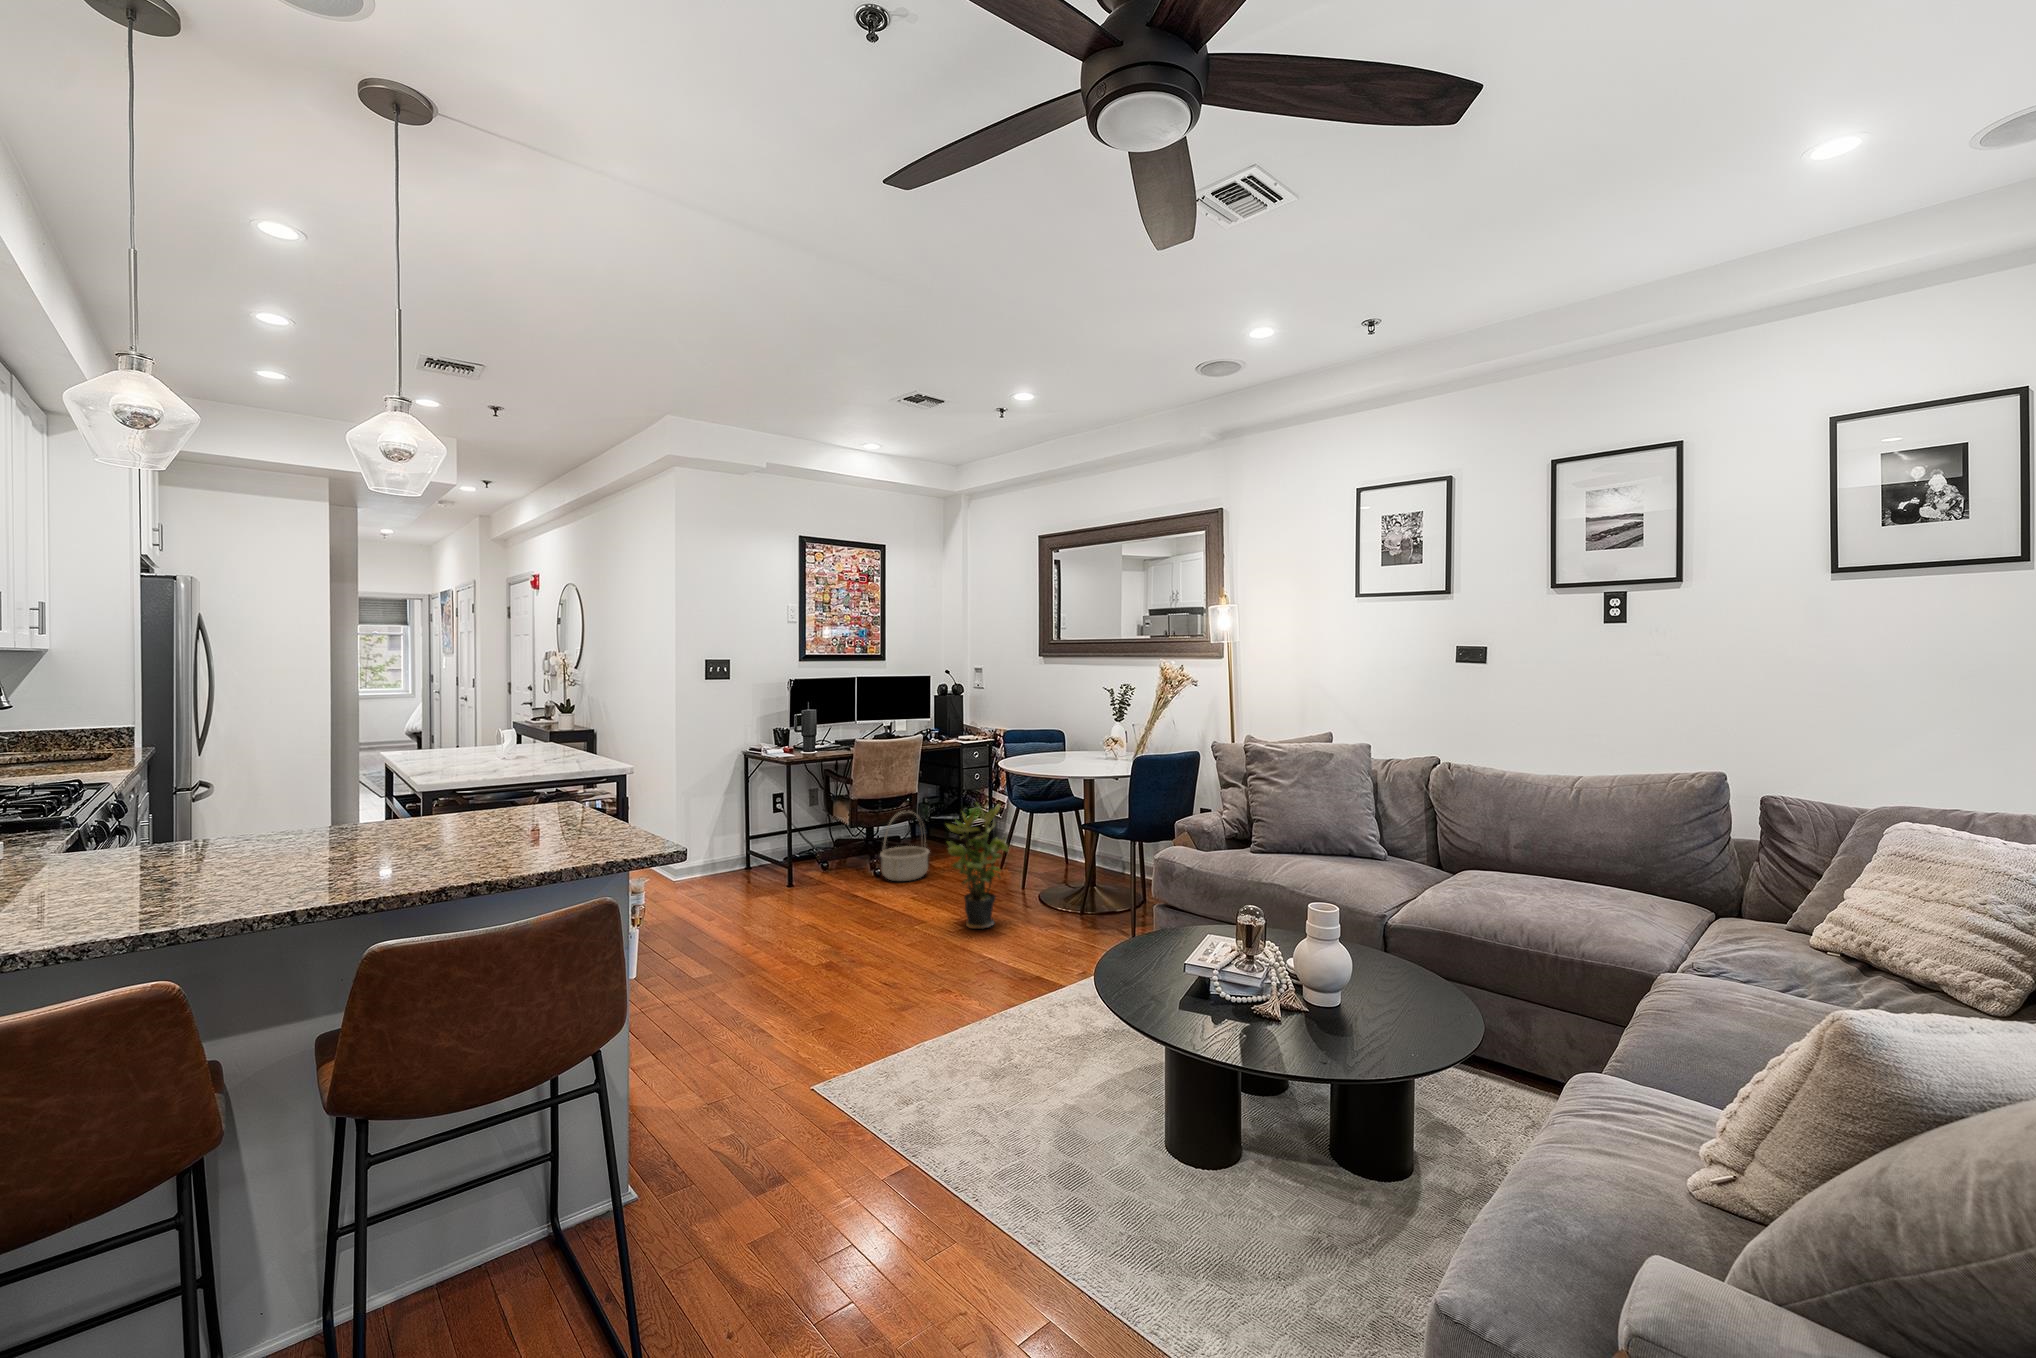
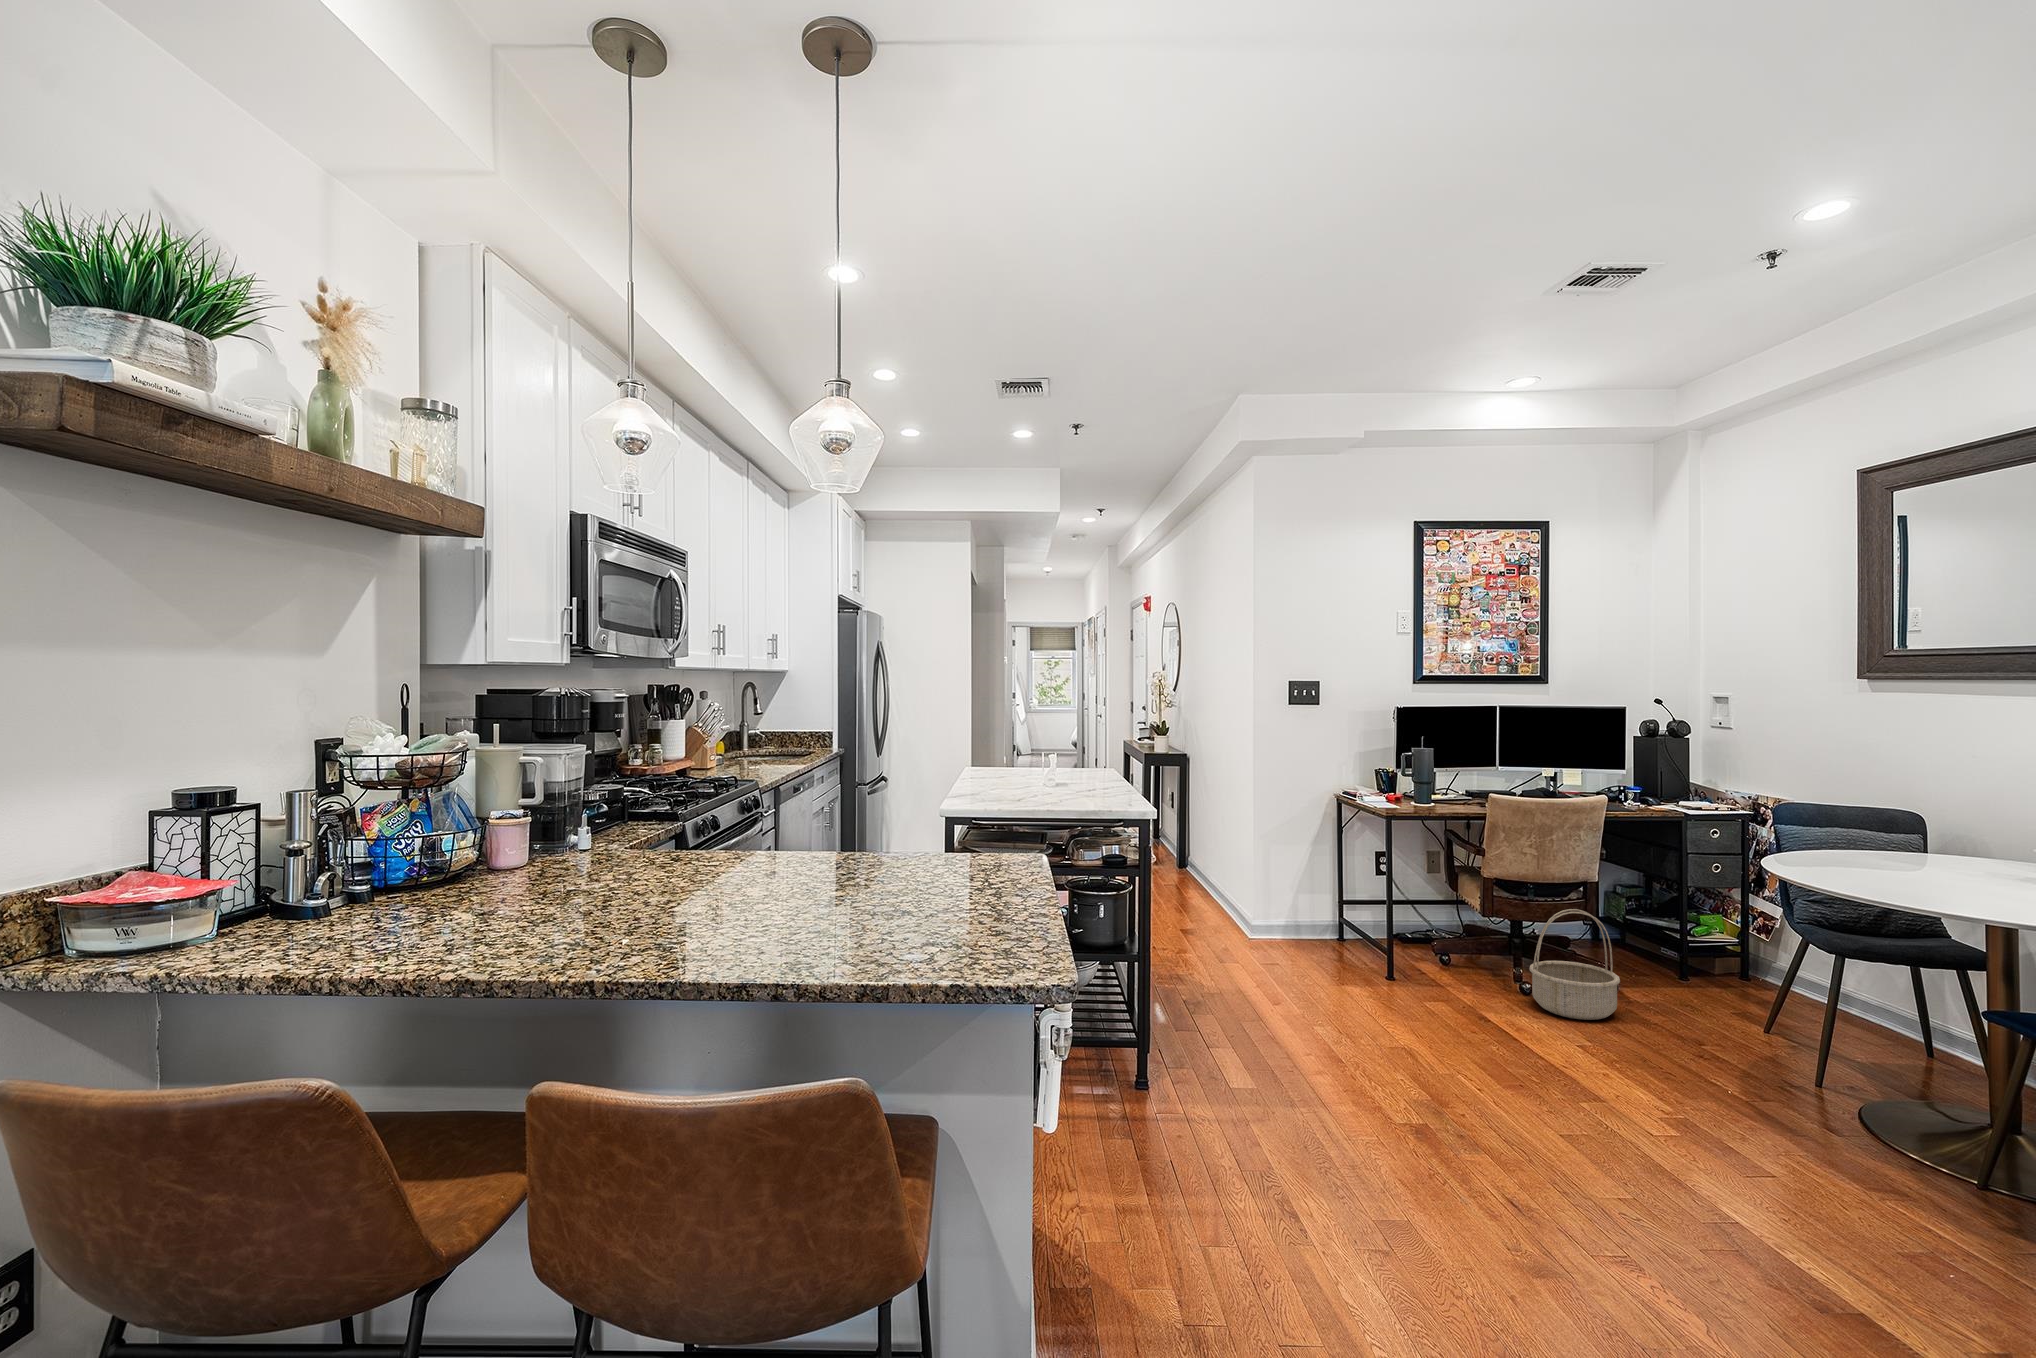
potted plant: present [946,802,1009,929] -> none [1648,930,1798,1172]

